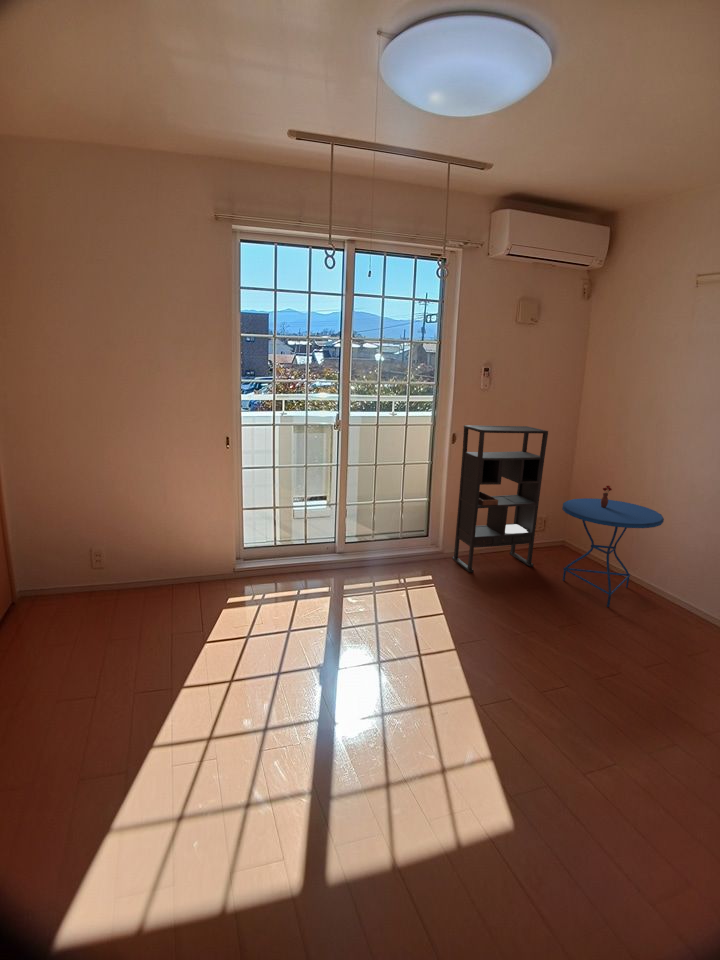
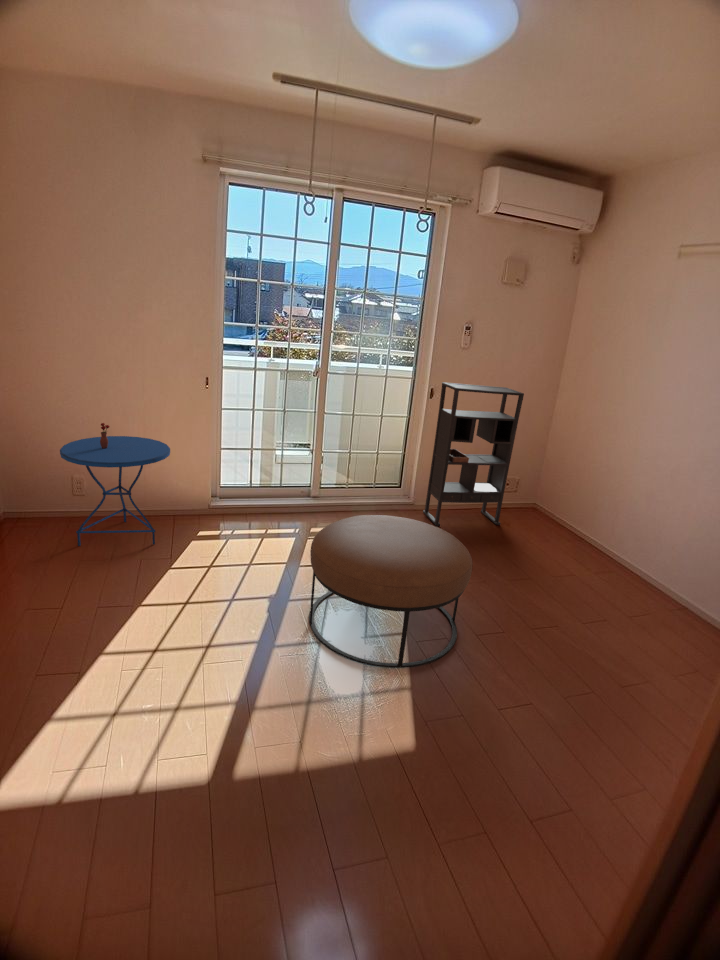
side table: present [562,486,664,607] -> present [60,423,170,546]
ottoman: none [364,570,543,745] -> present [309,515,472,668]

